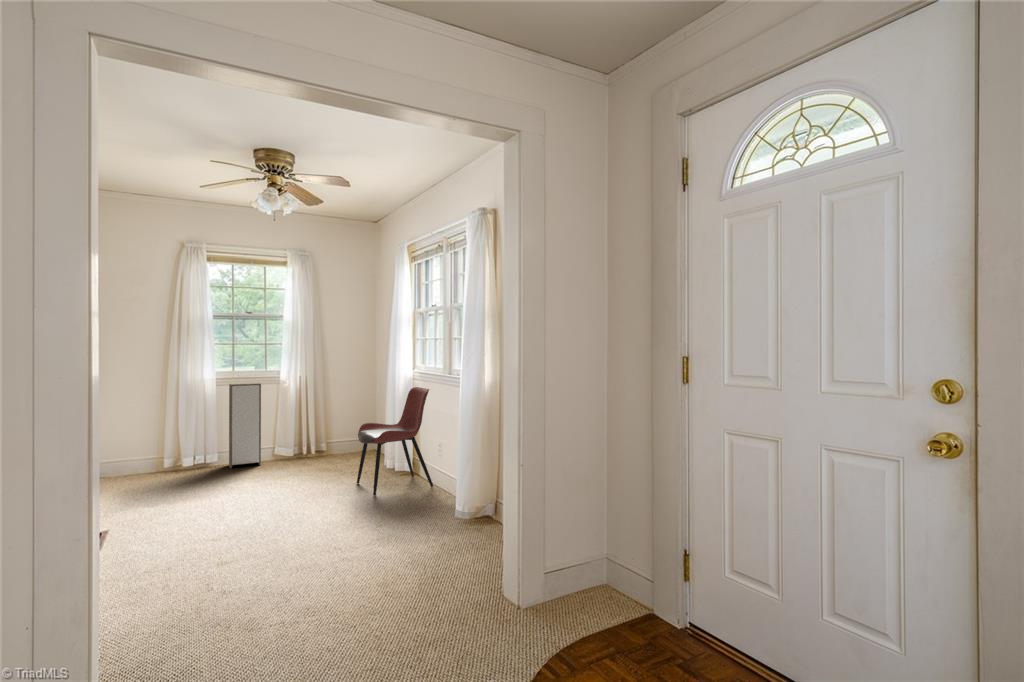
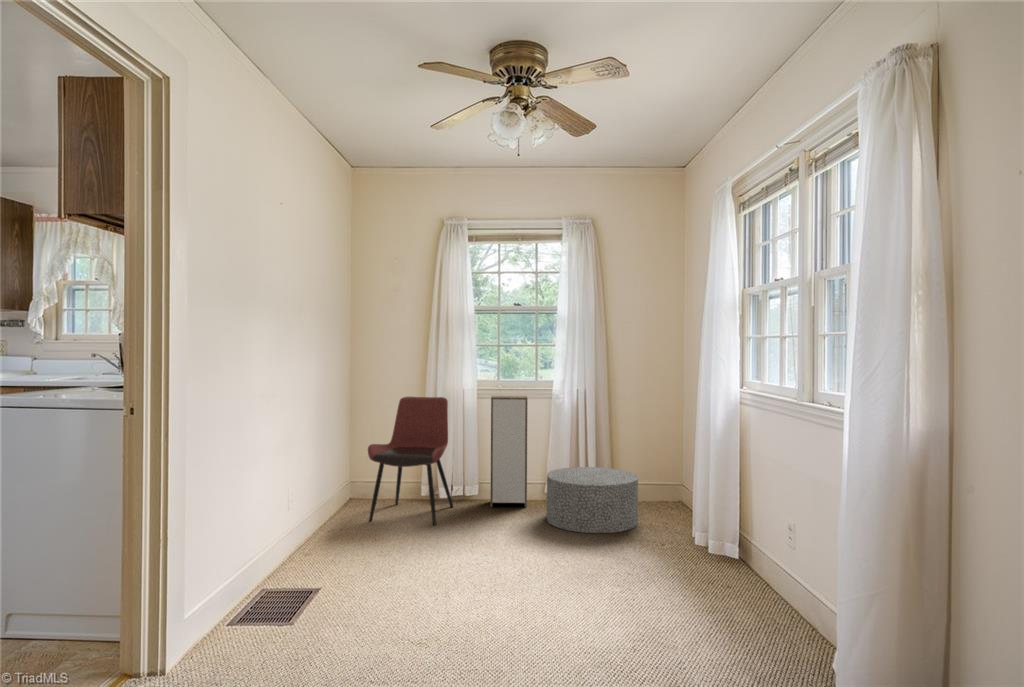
dining chair: present [357,387,433,496] -> present [368,397,453,525]
ottoman: none [279,430,347,474] -> present [547,467,638,533]

